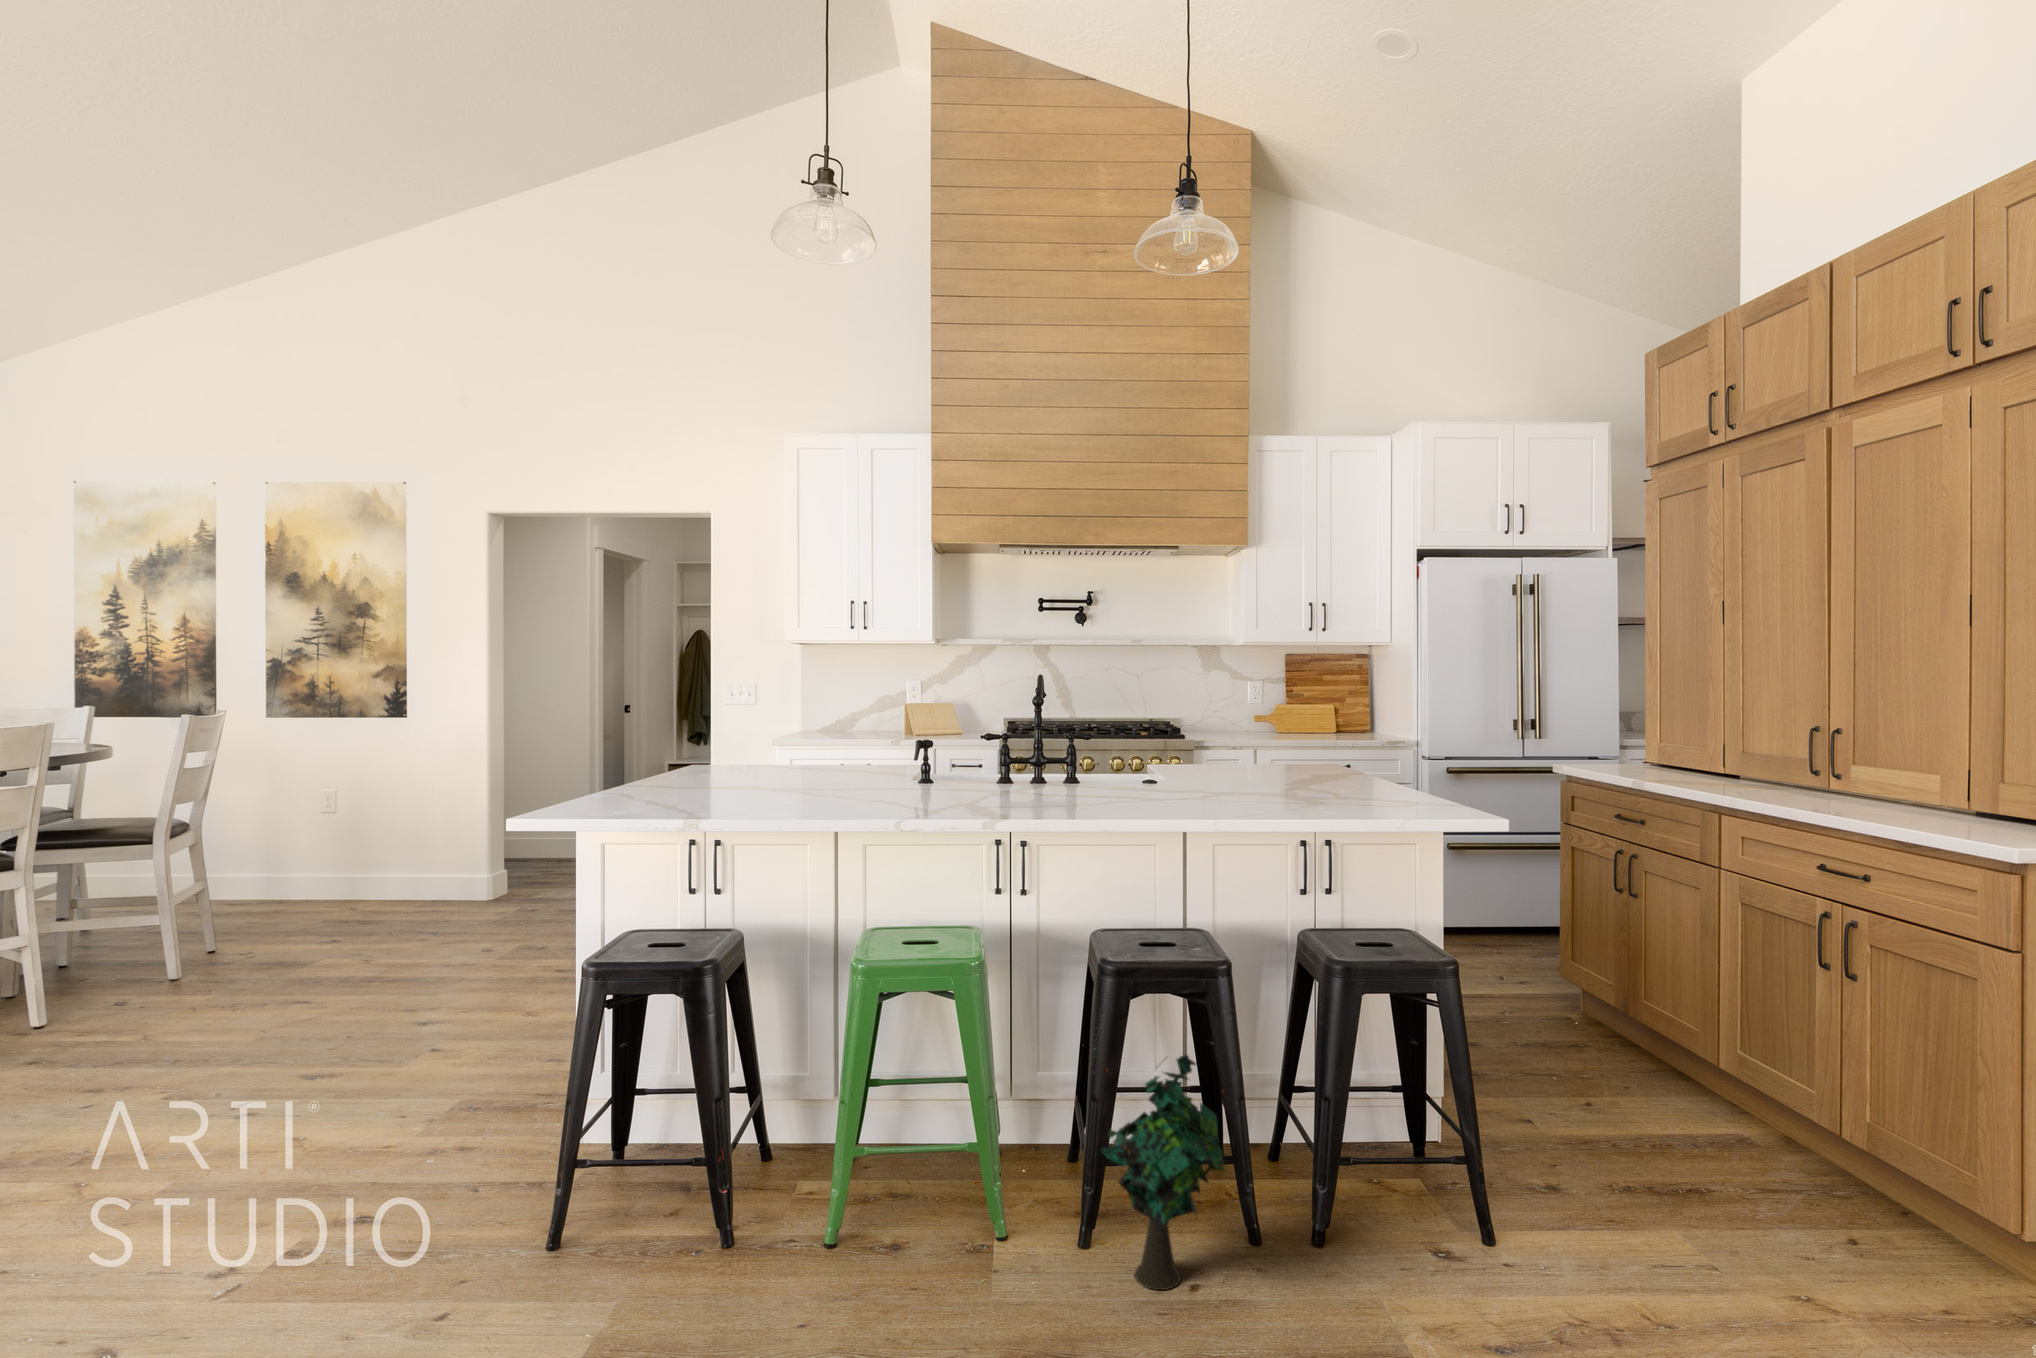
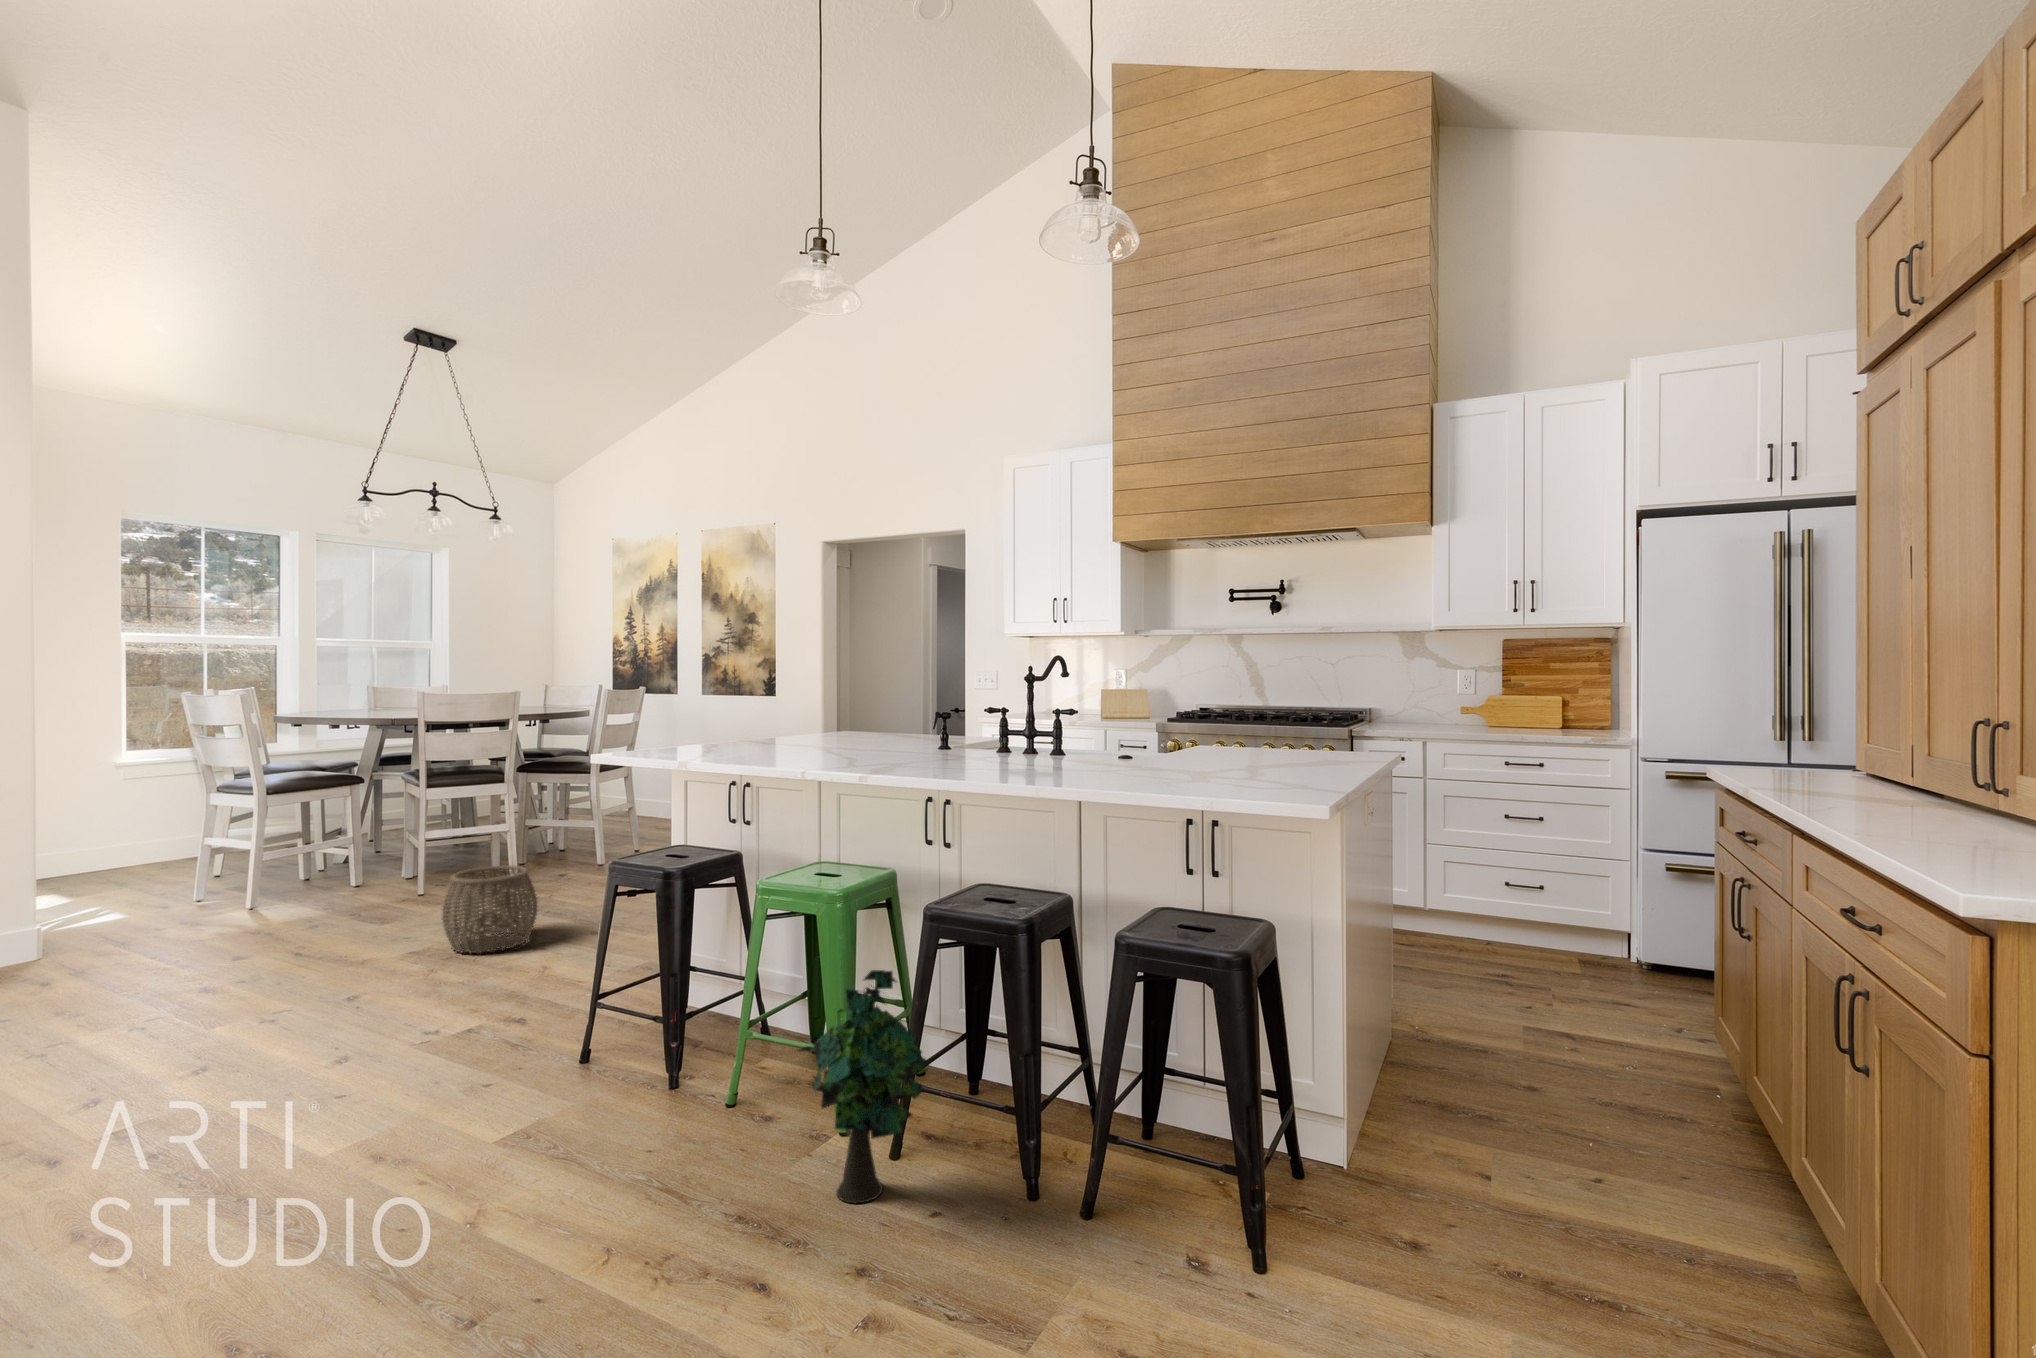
woven basket: none [165,1008,318,1150] -> present [442,865,538,953]

